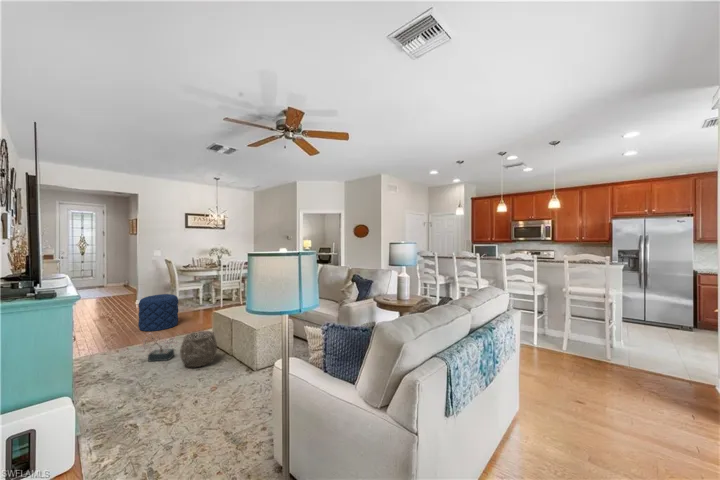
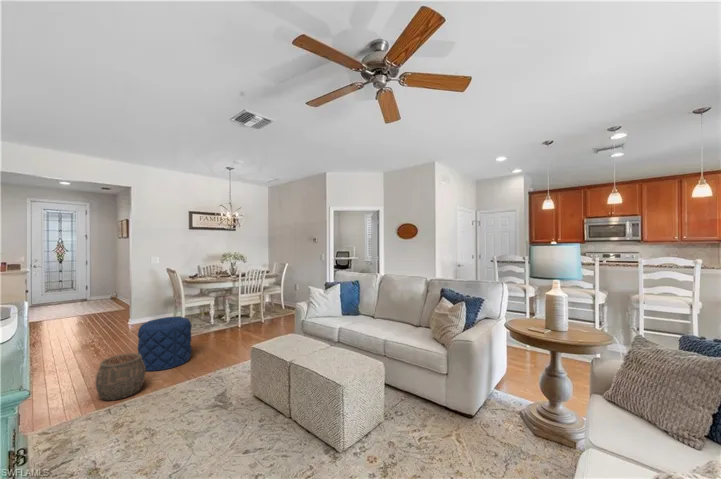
woven basket: present [180,331,217,367] -> present [95,353,146,400]
decorative plant: present [143,333,177,361] -> none [148,383,205,433]

